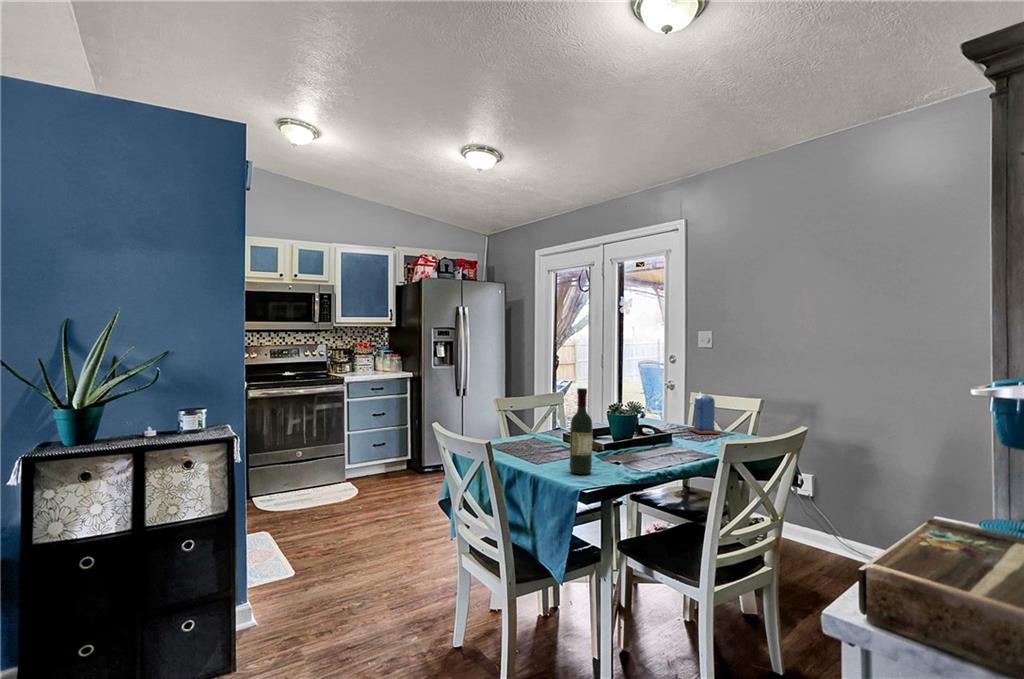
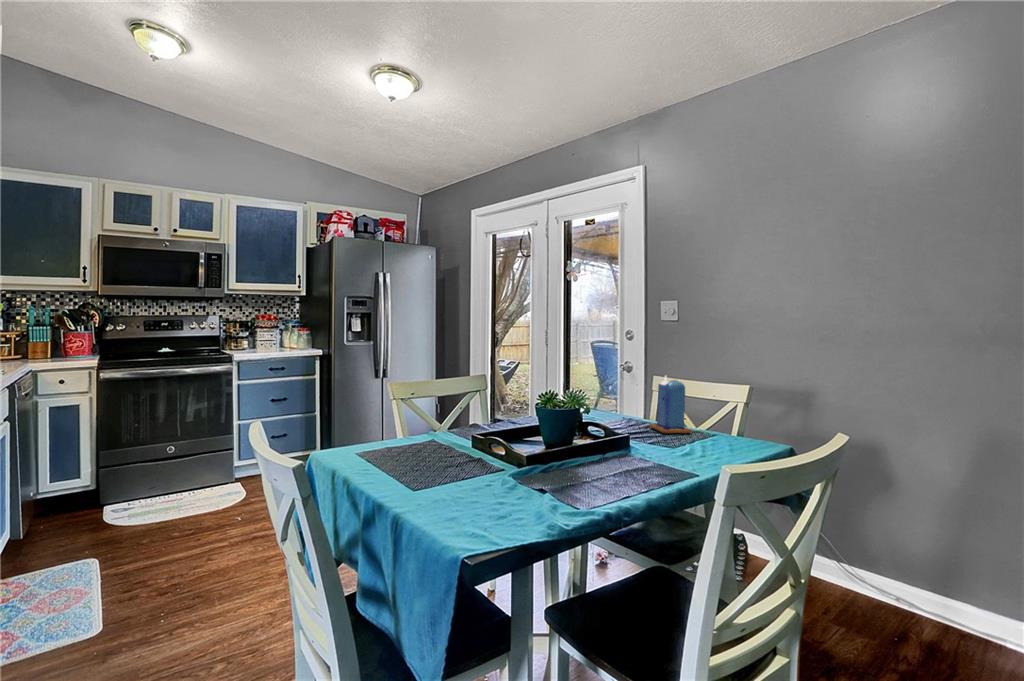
wine bottle: present [570,388,593,474] -> none [460,372,499,520]

